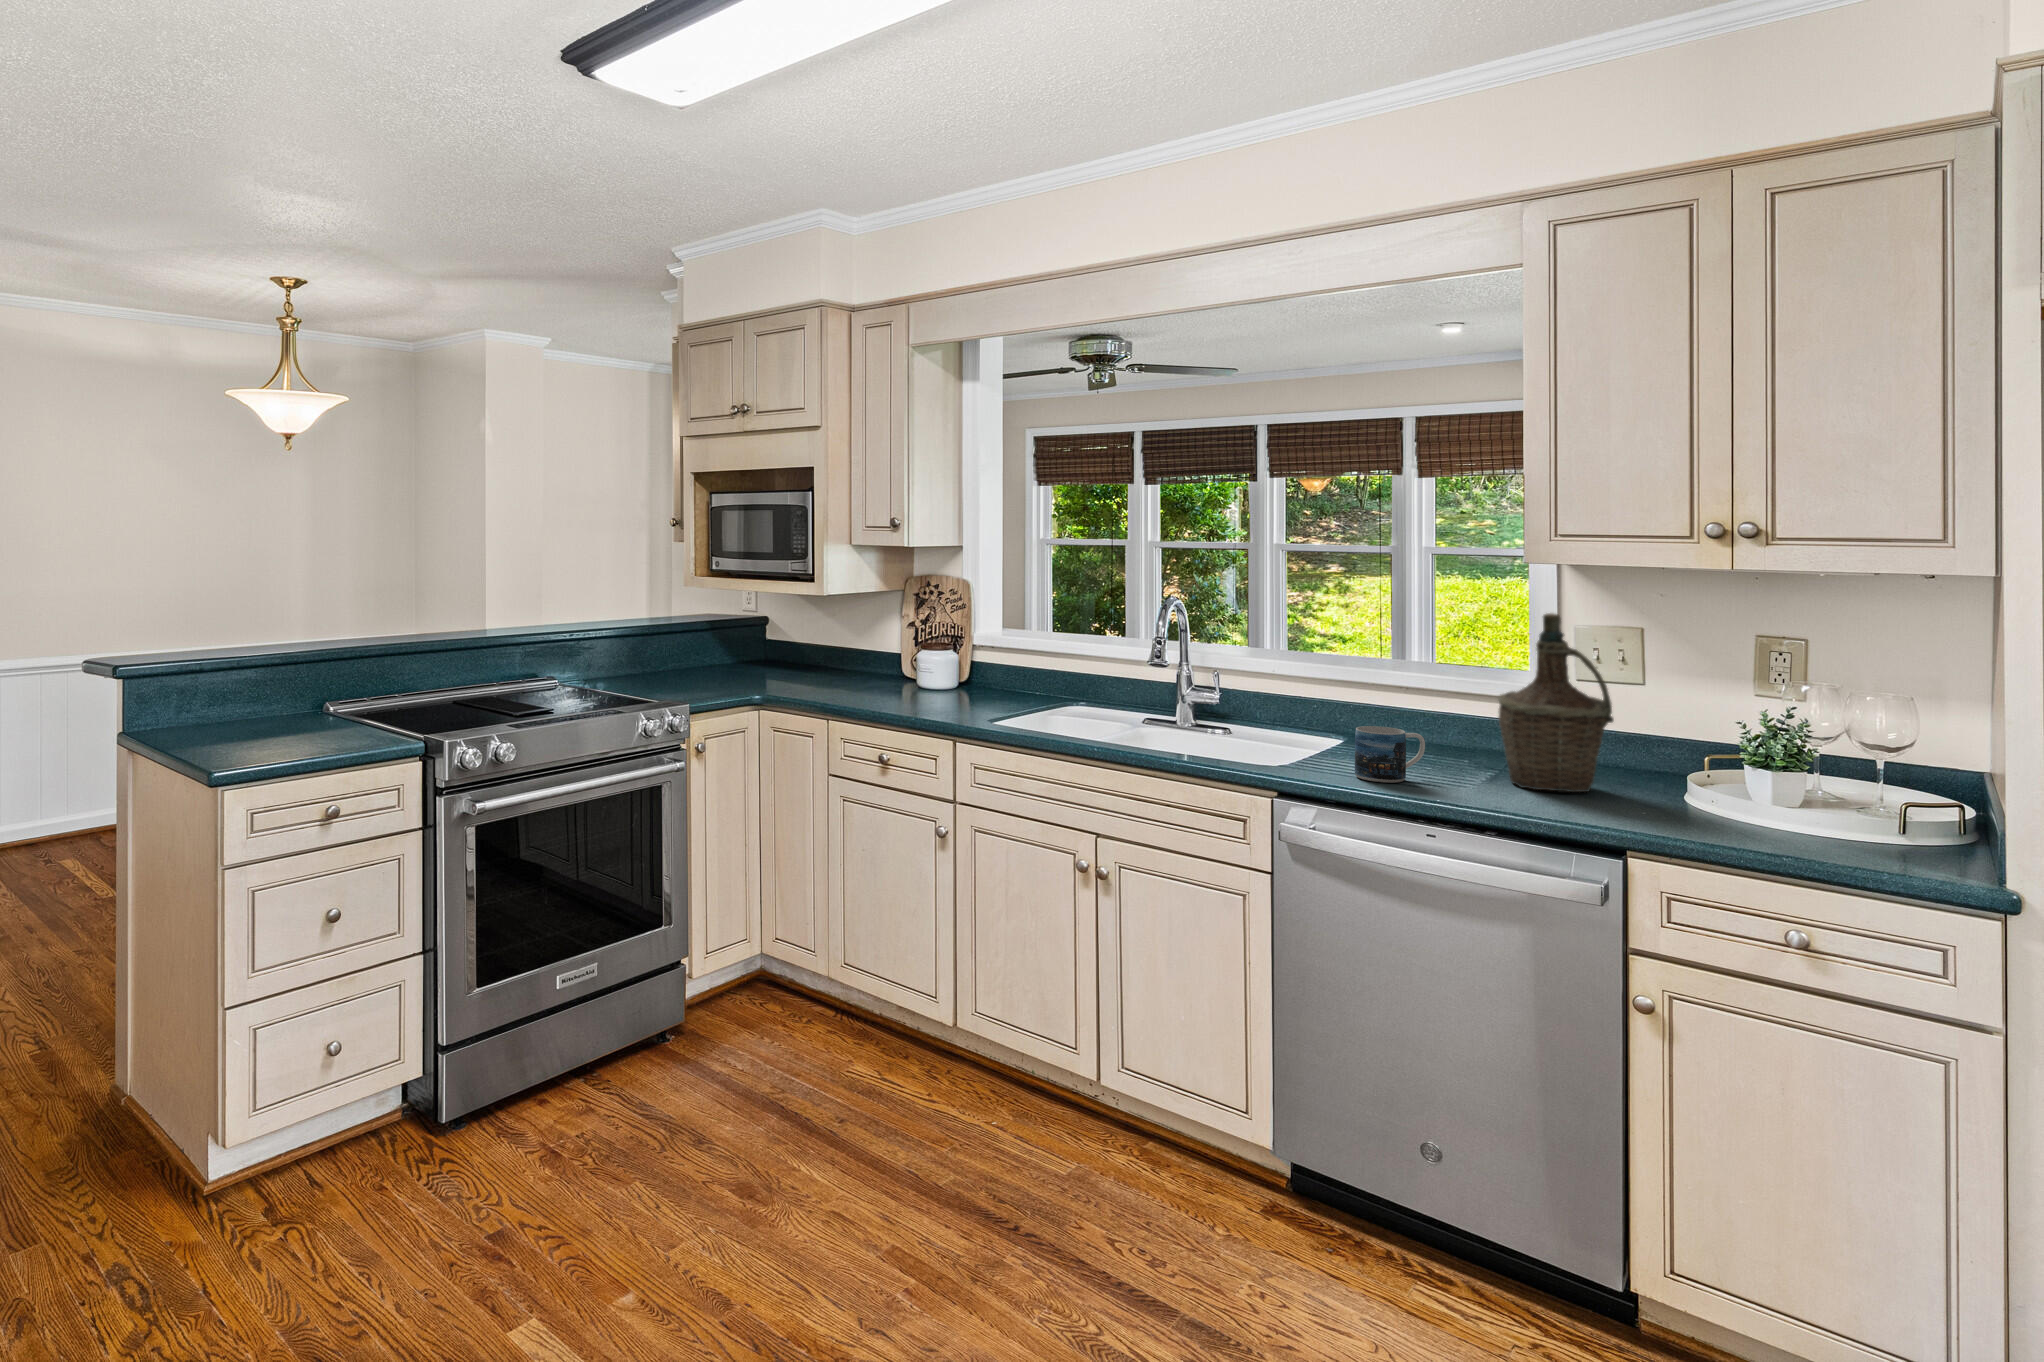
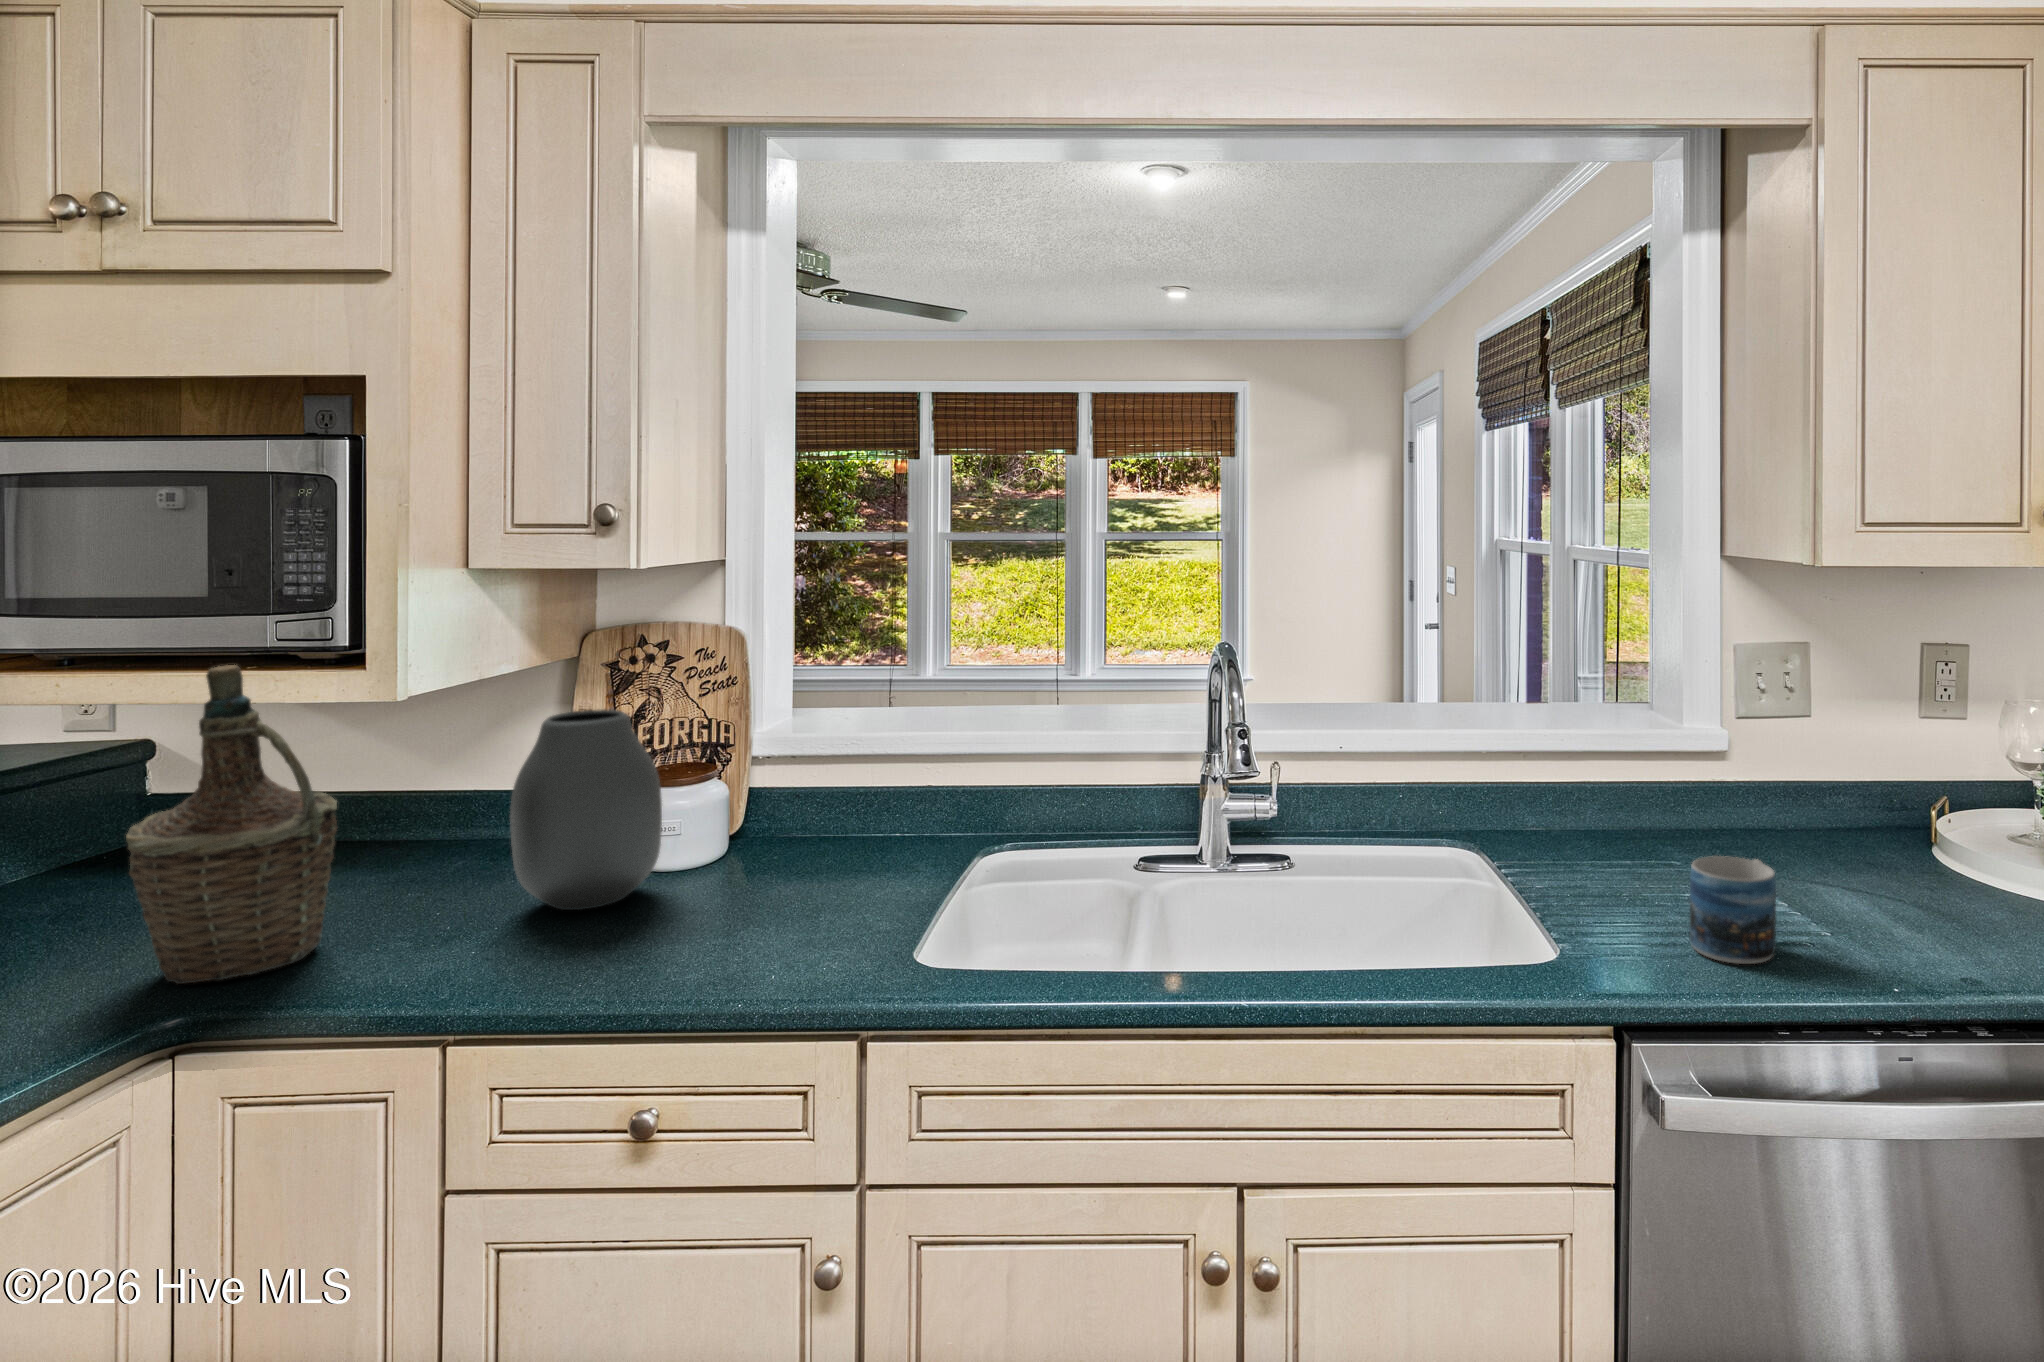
vase: none [862,610,920,694] -> present [510,709,662,910]
bottle: present [1498,613,1614,792] -> present [126,665,338,984]

